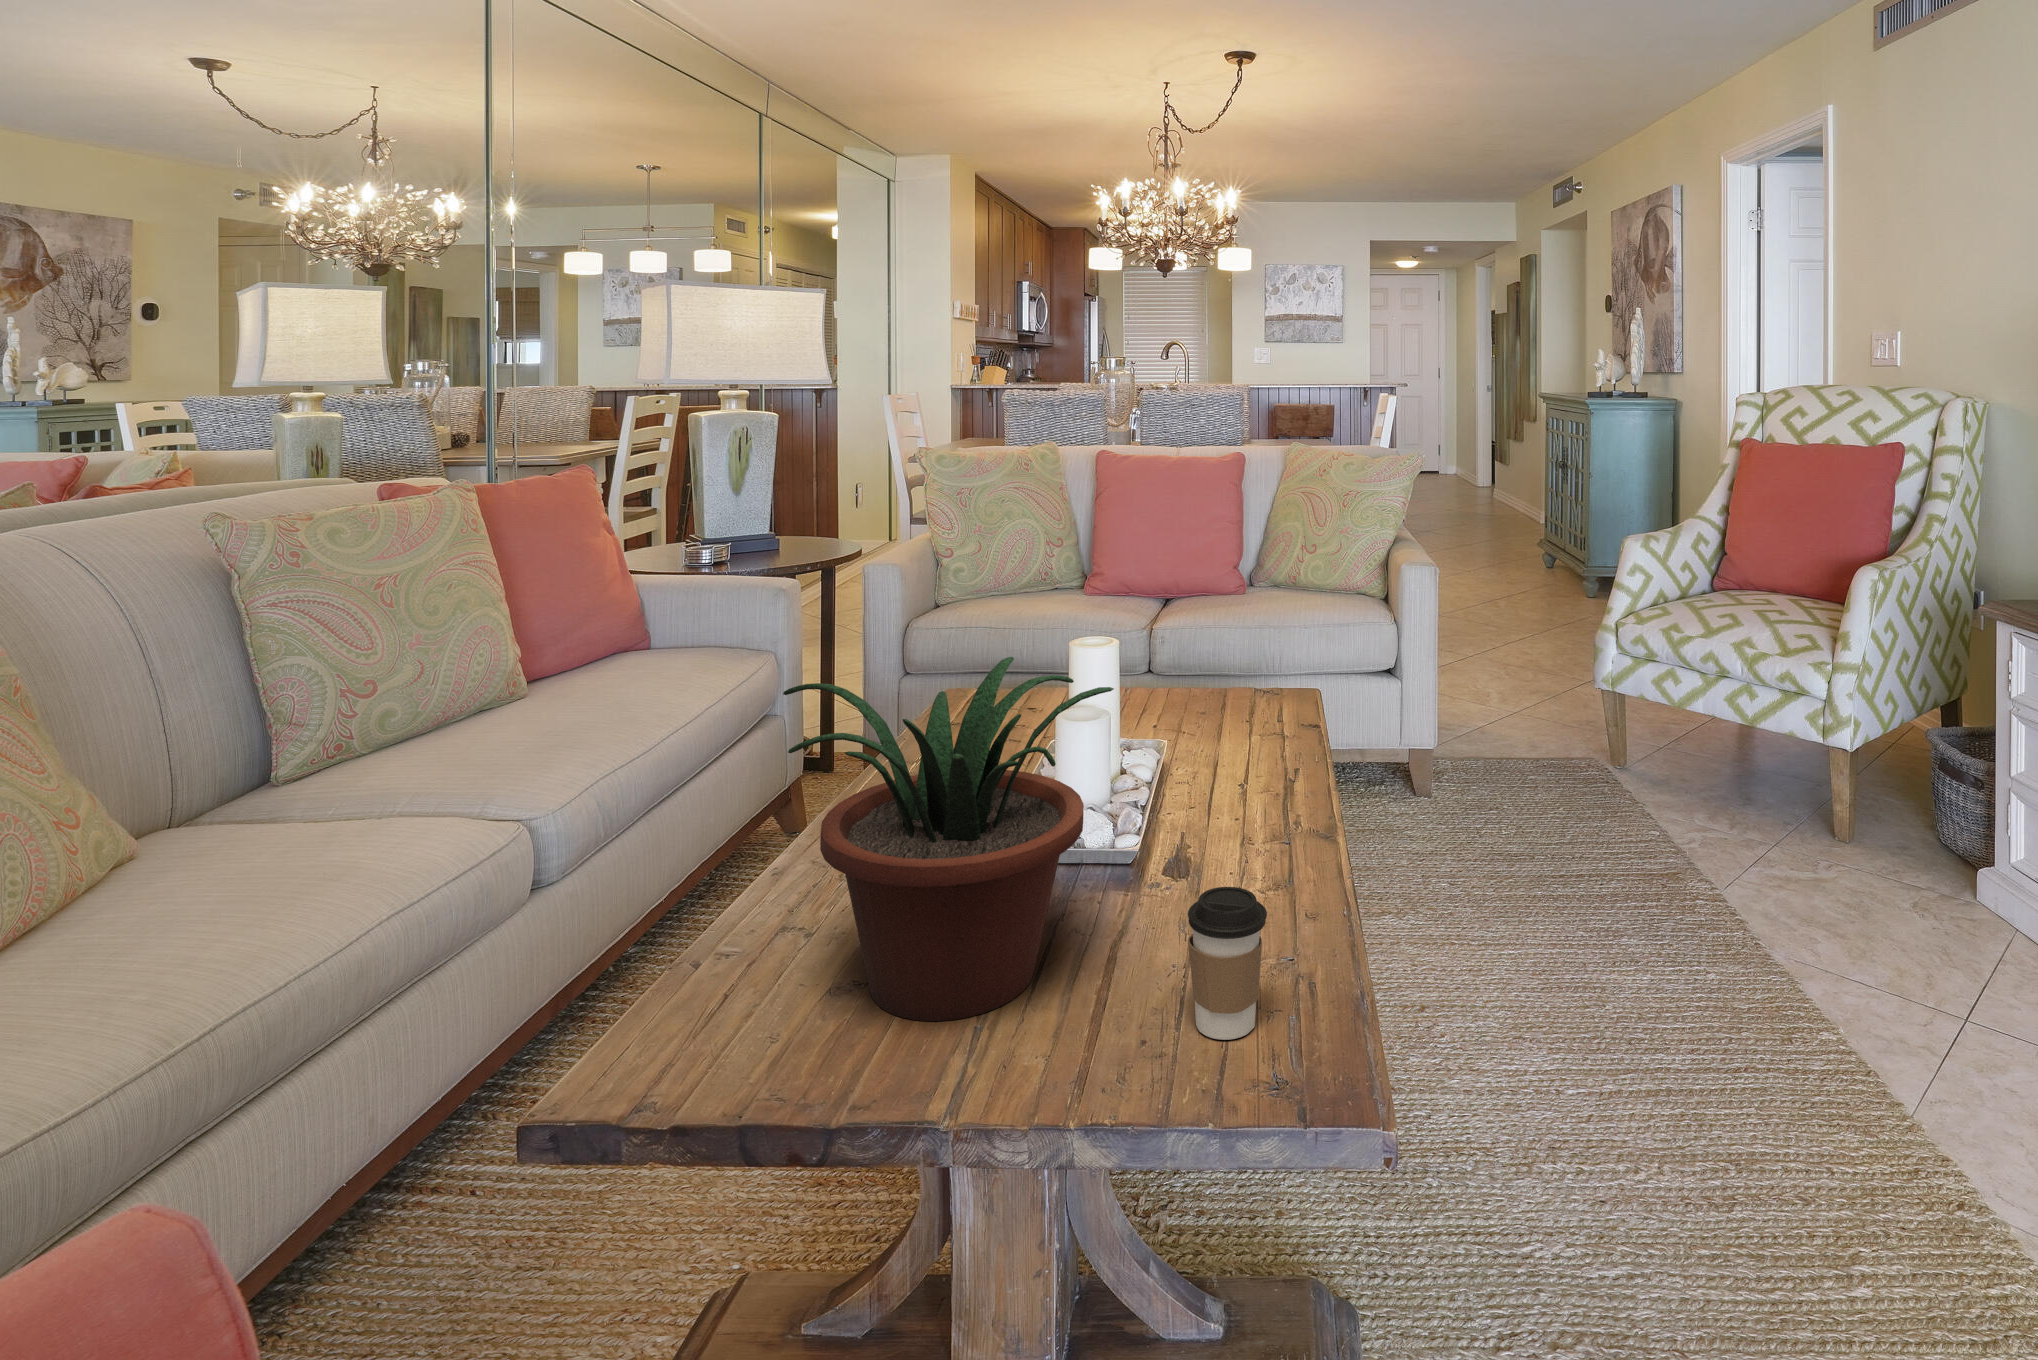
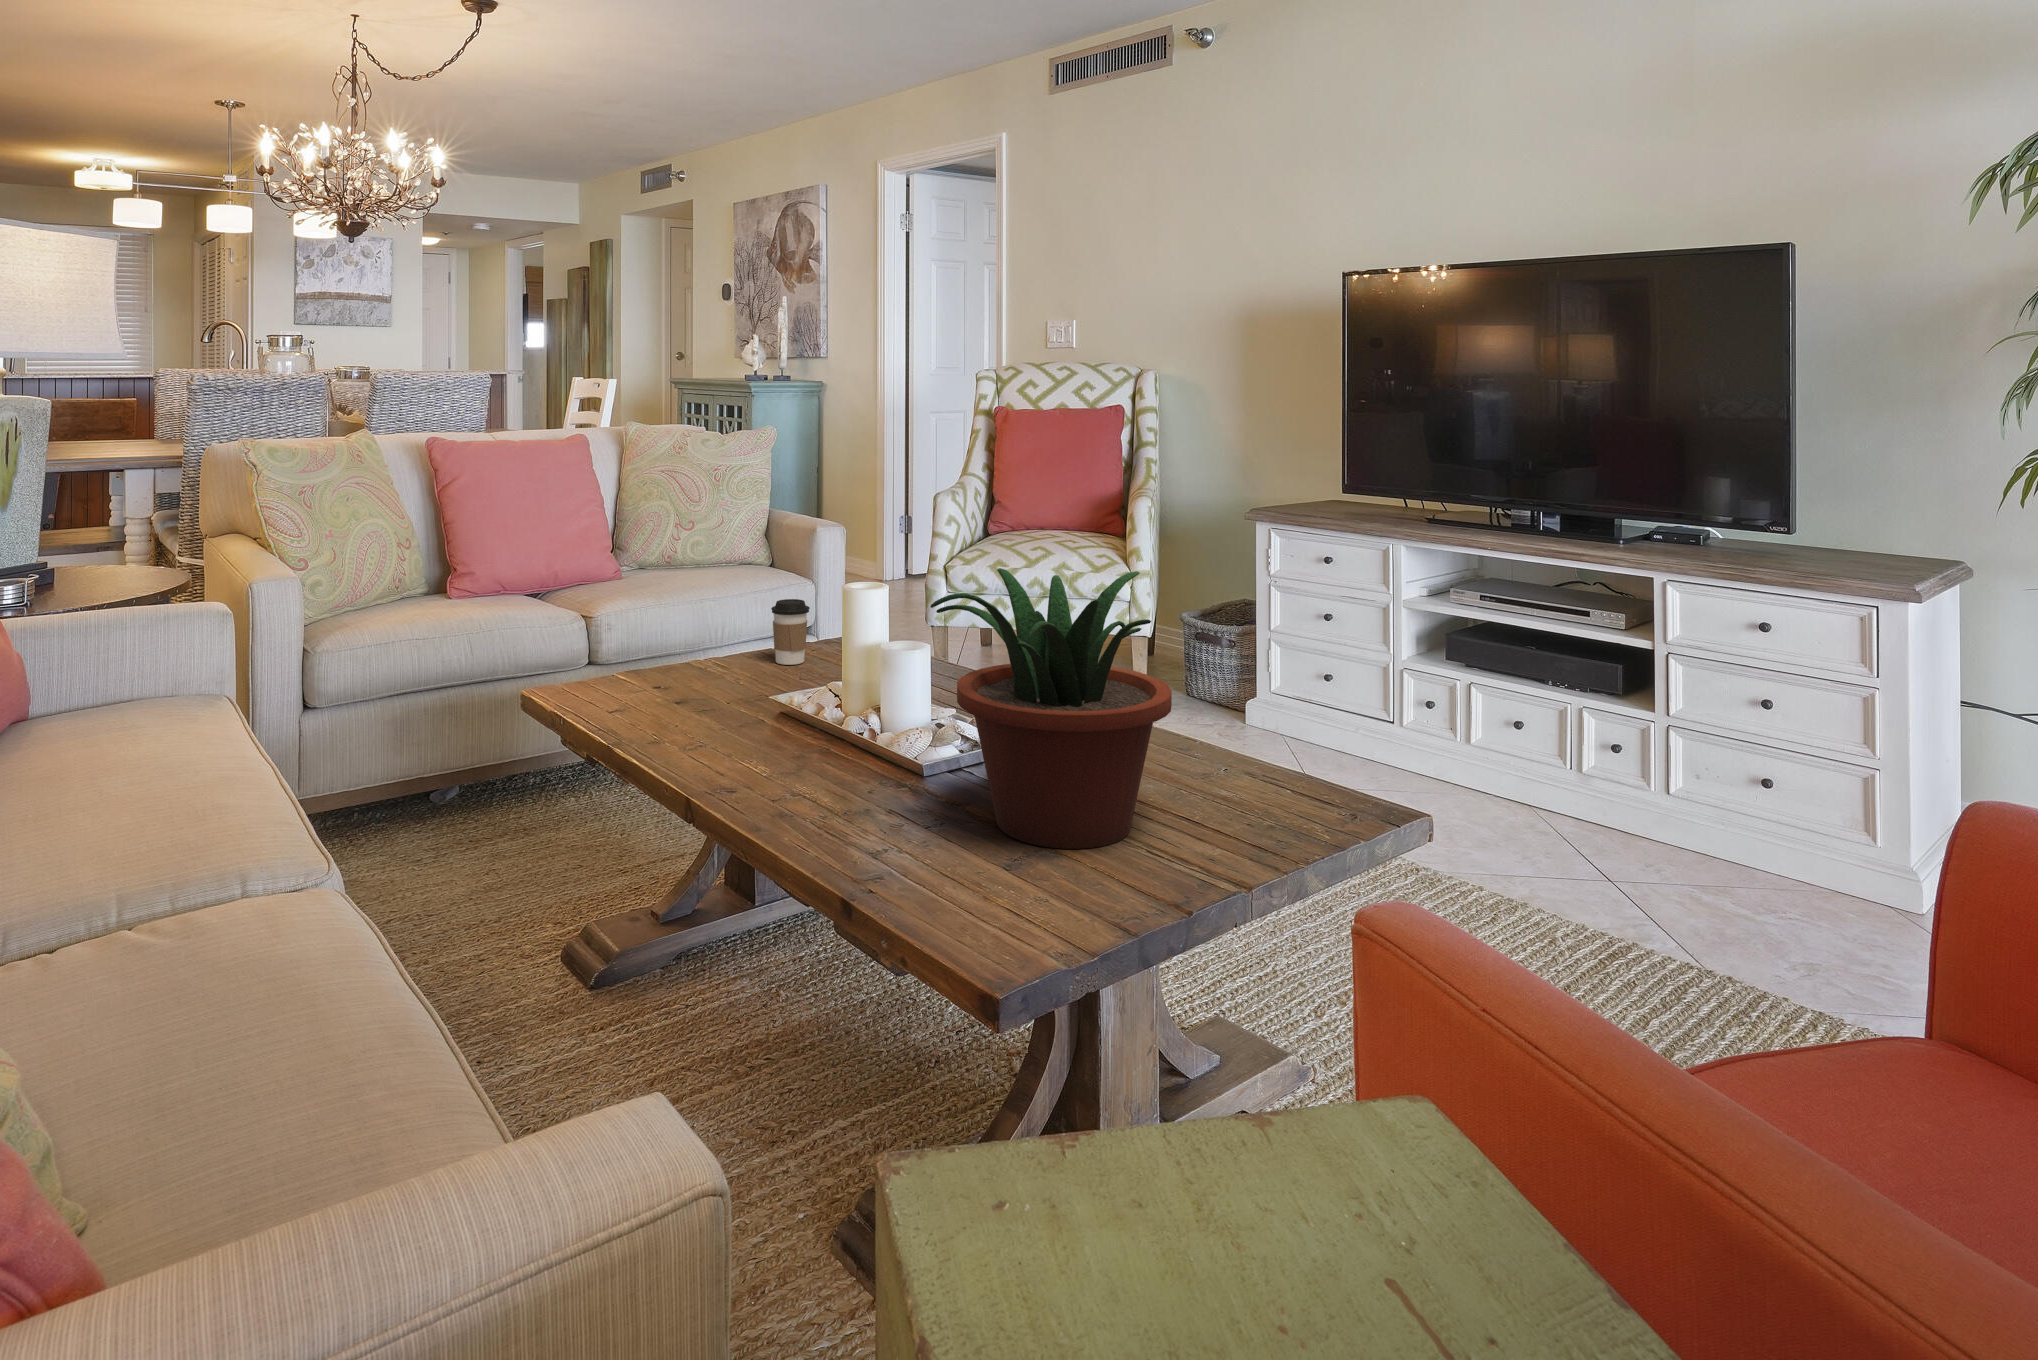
coffee cup: present [1188,887,1267,1040] -> present [771,599,810,665]

